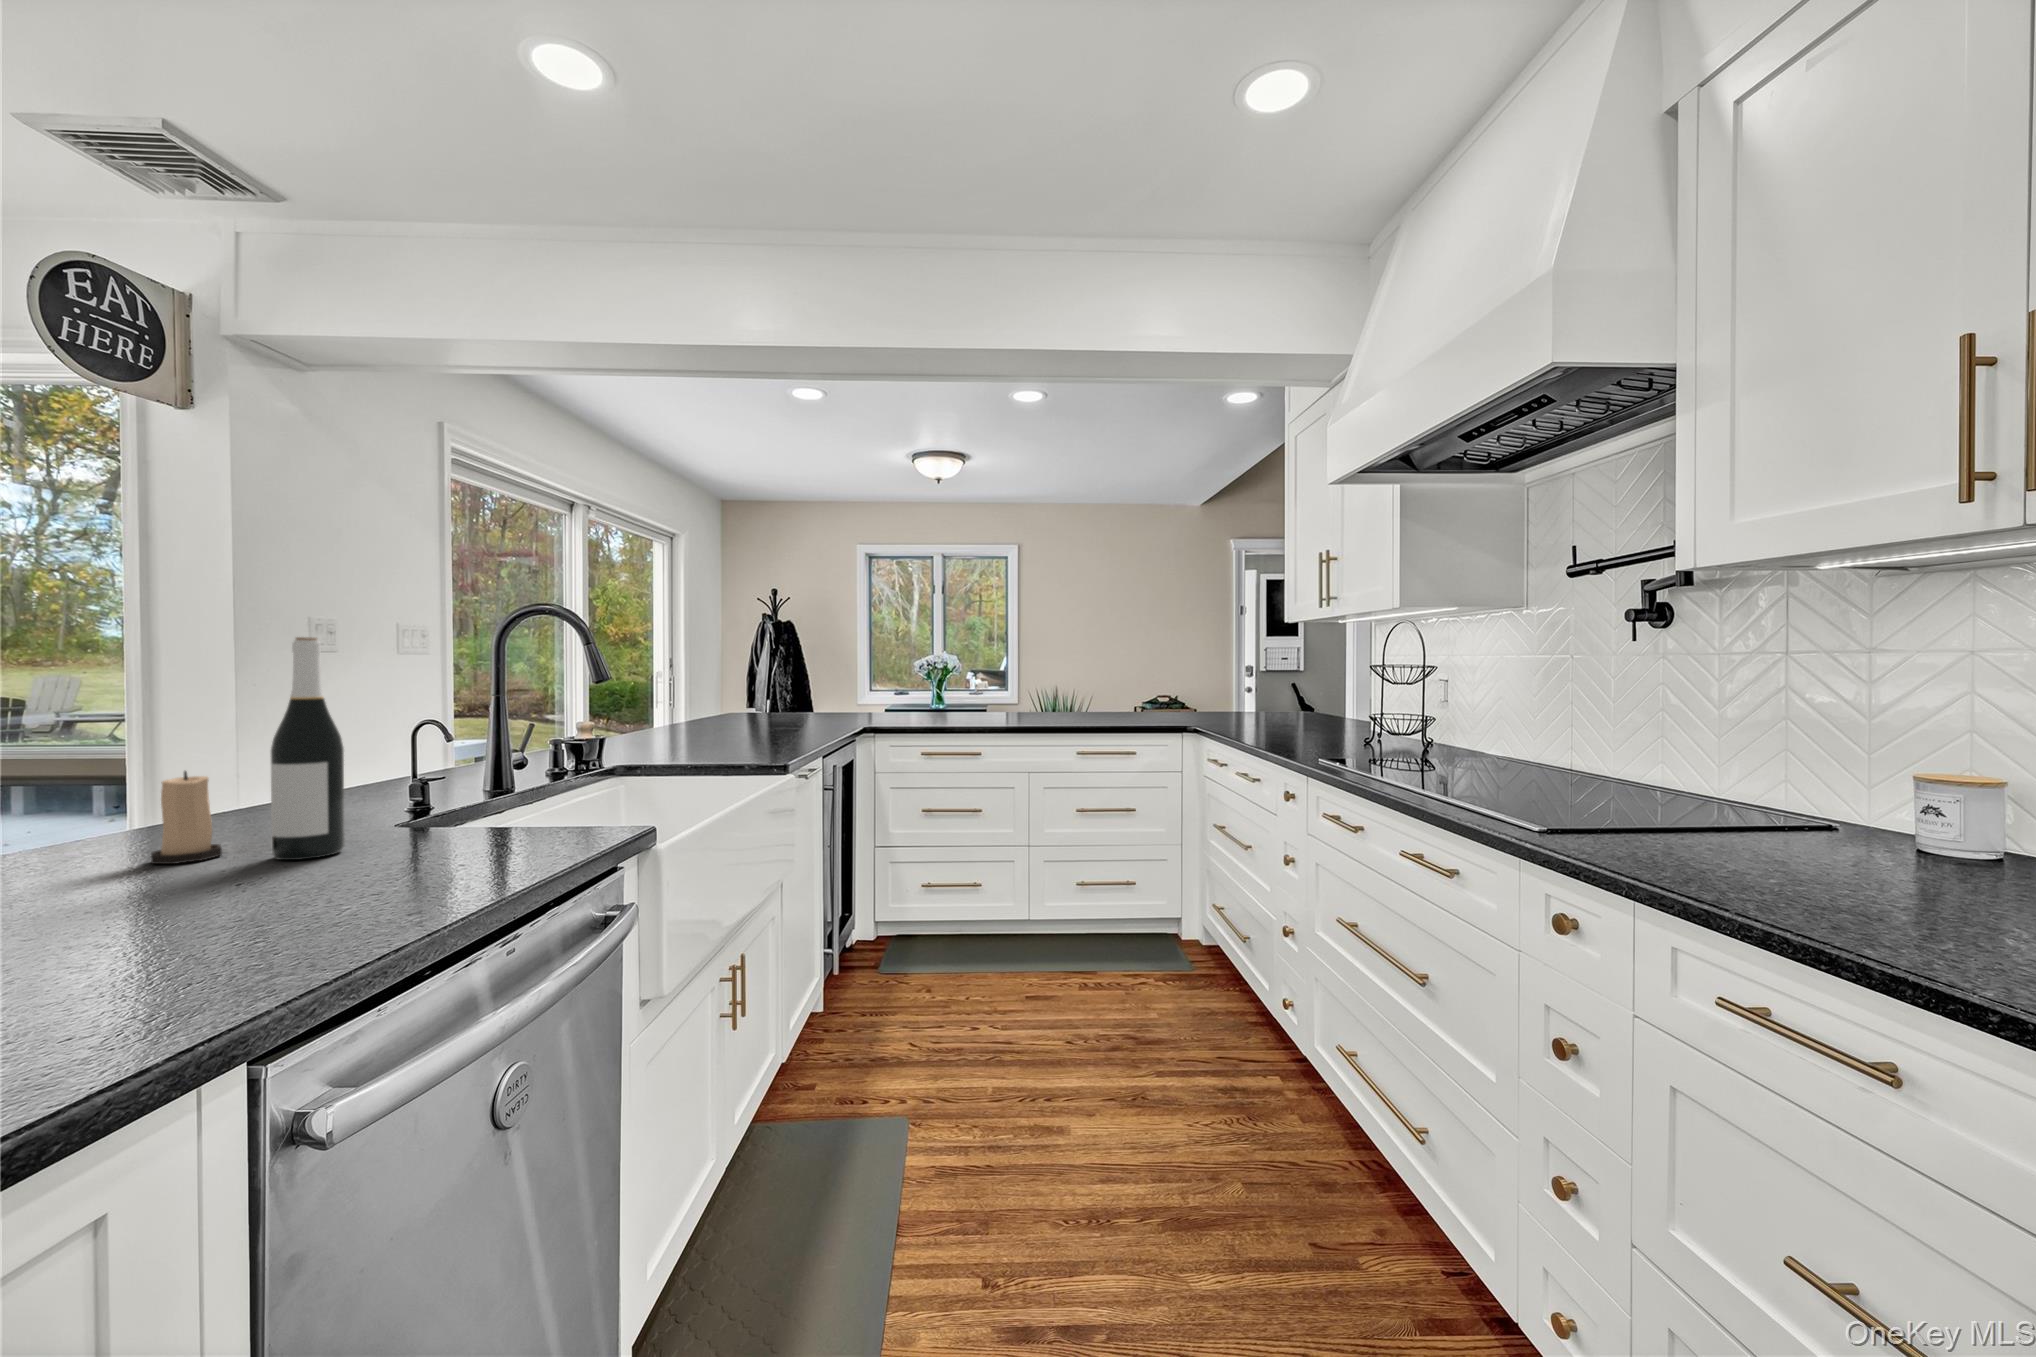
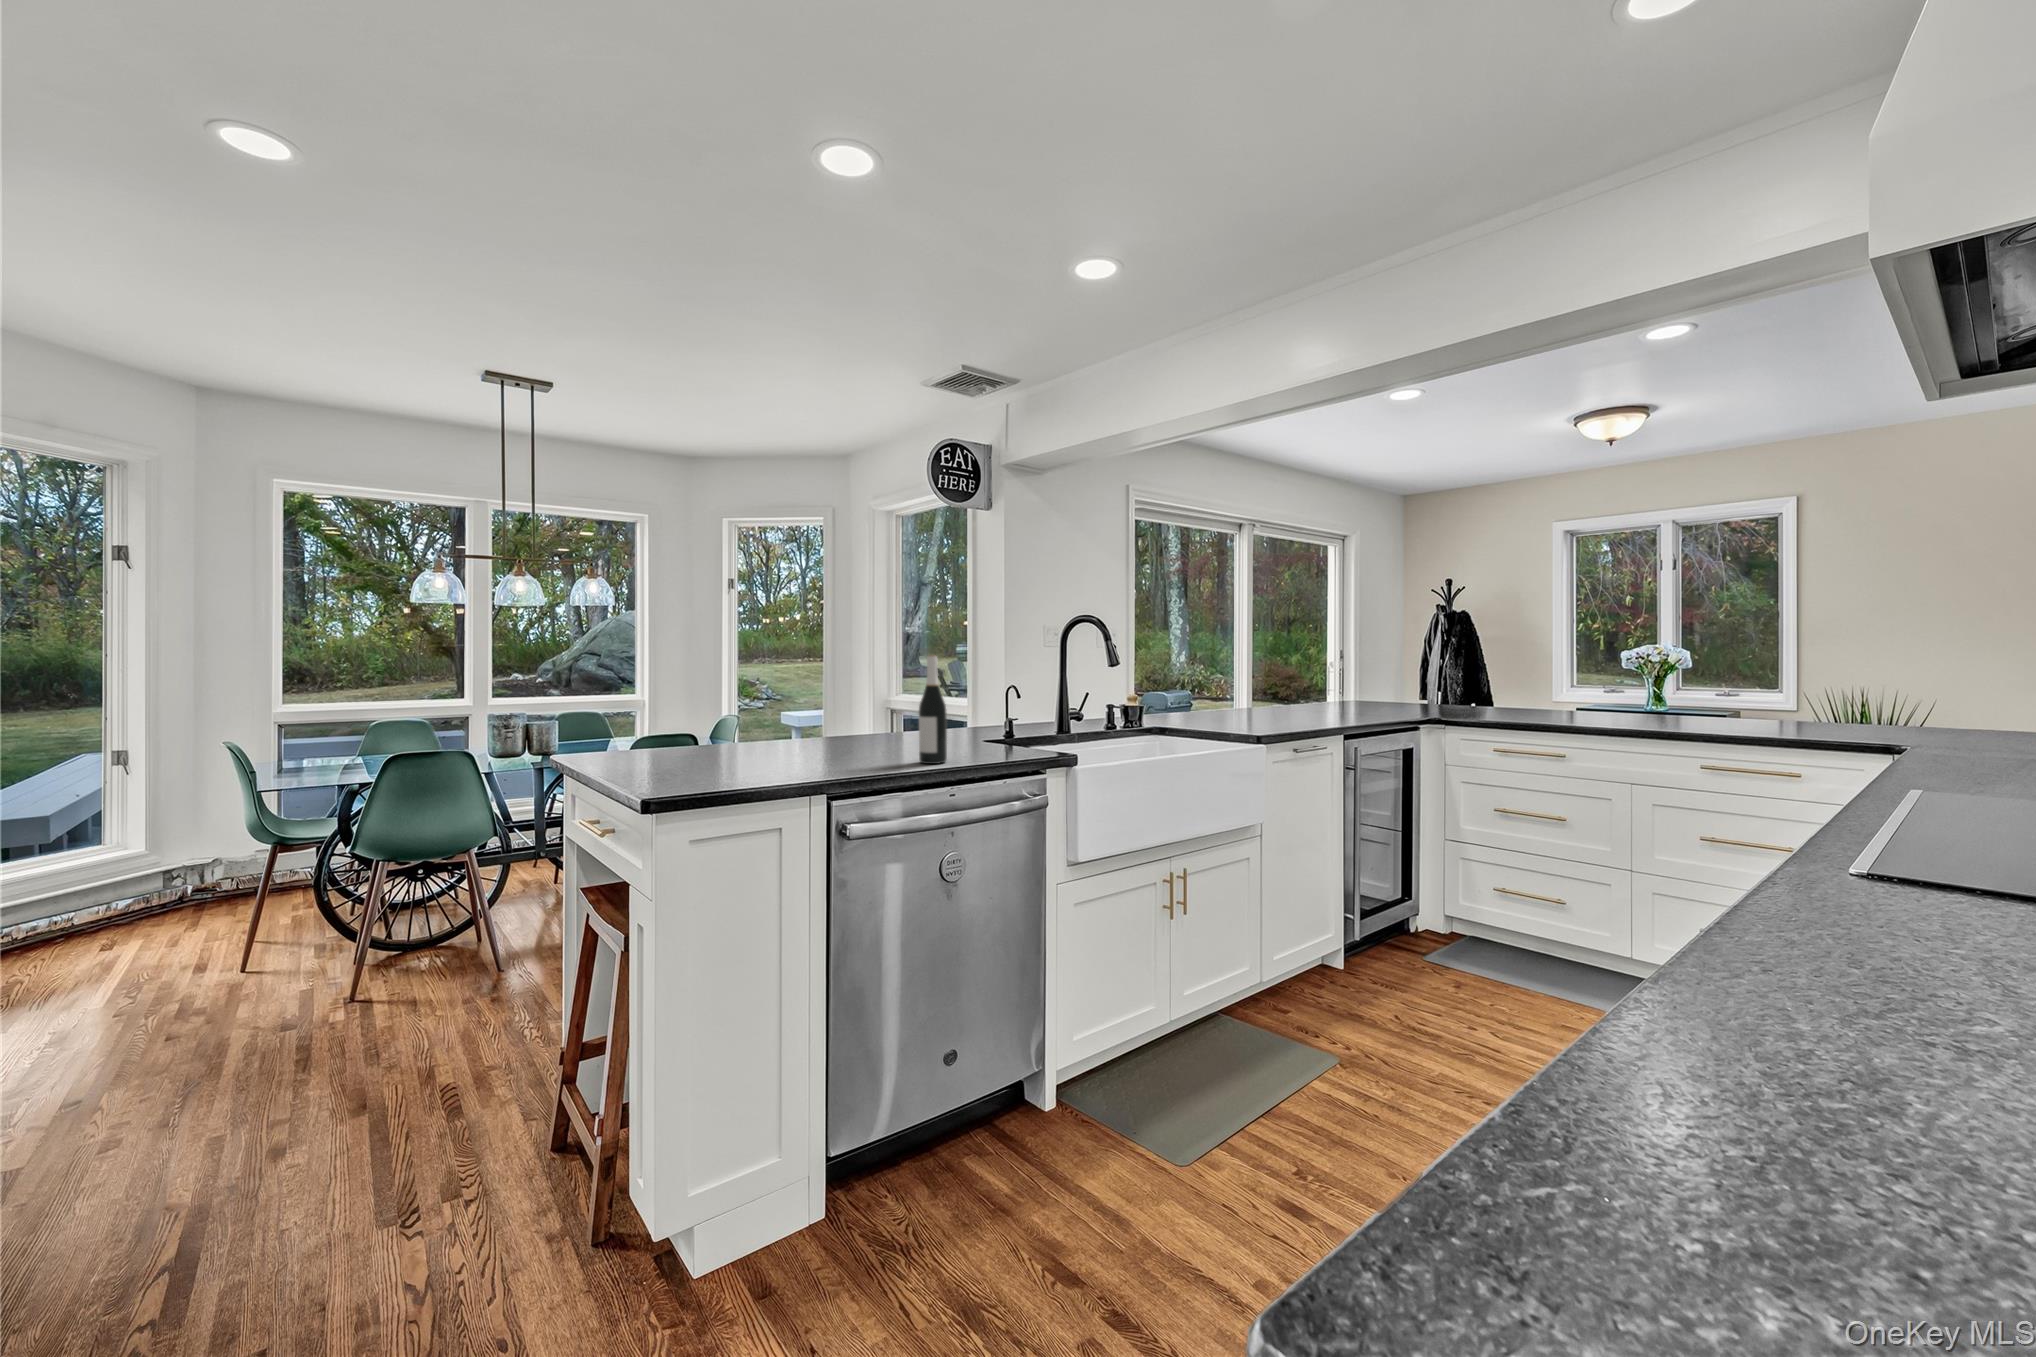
candle: present [151,771,222,864] -> none [886,717,911,759]

